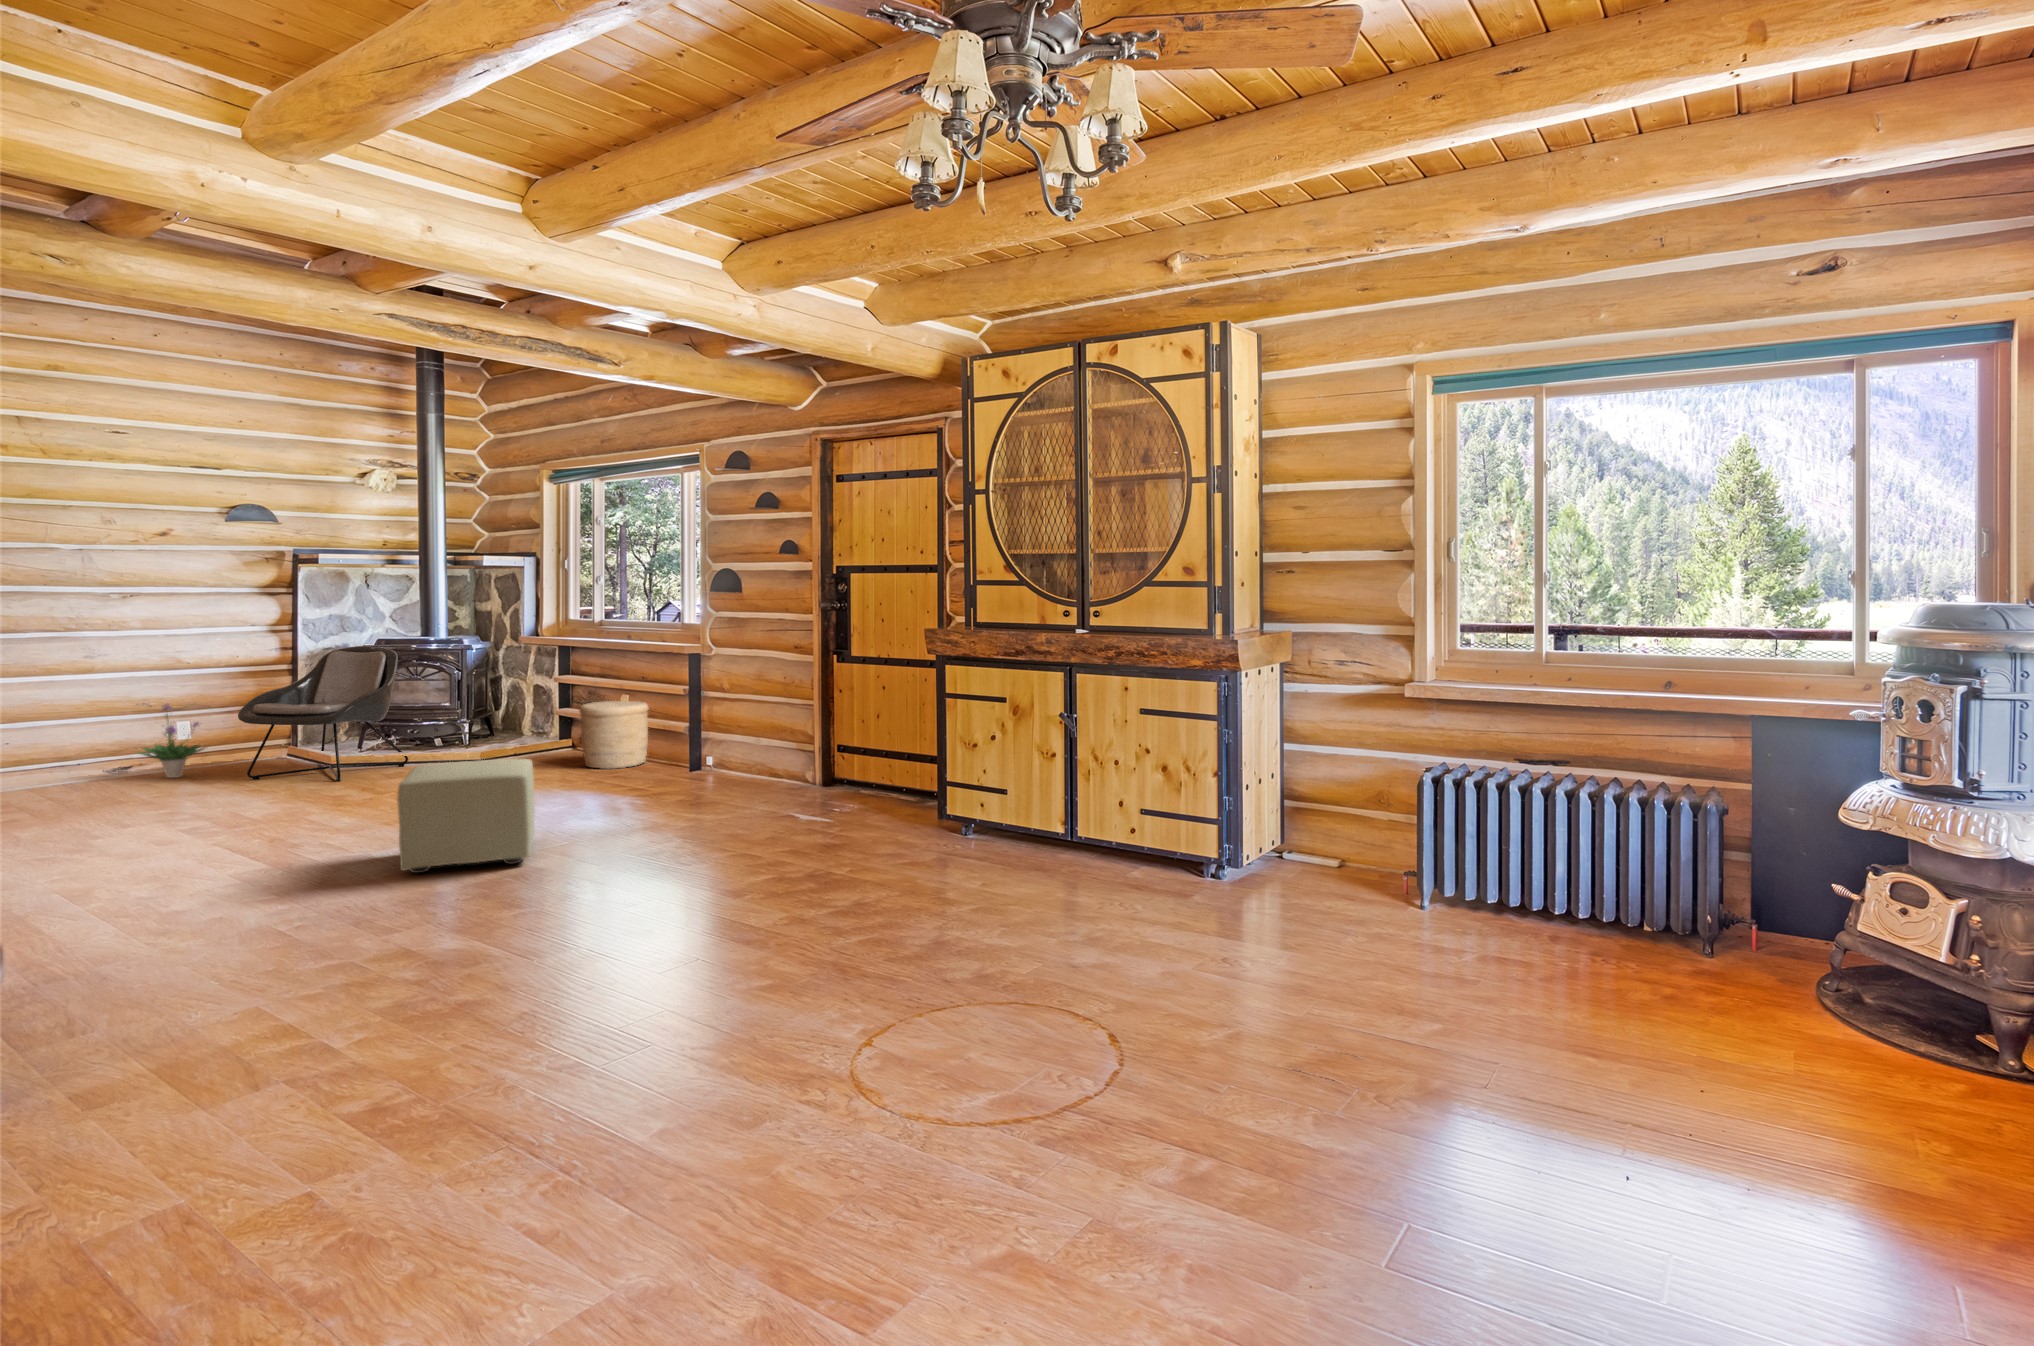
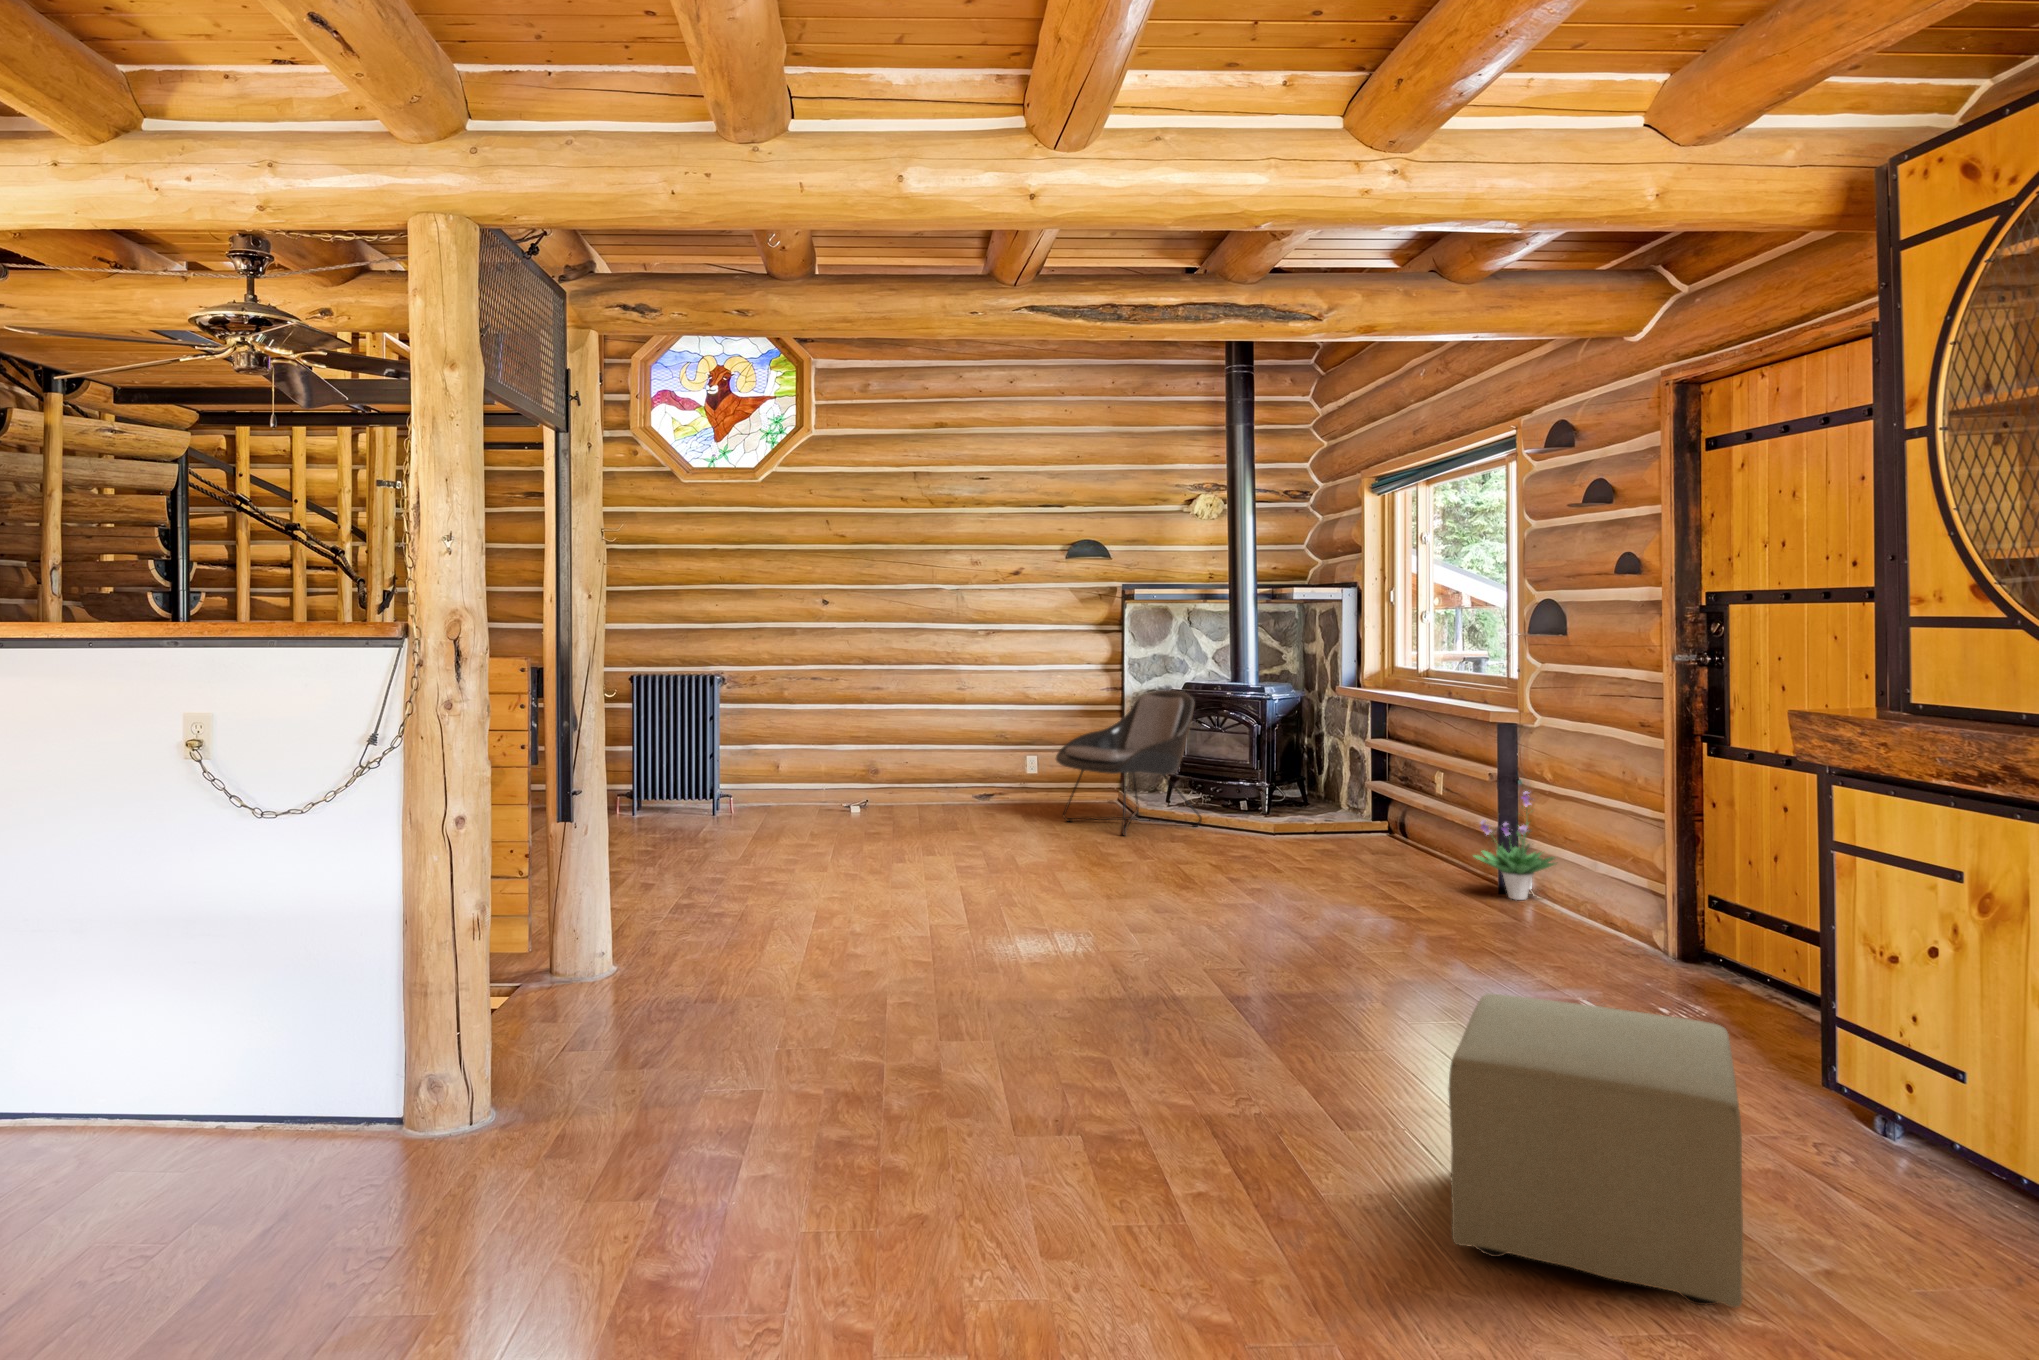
woven basket: present [579,701,649,769] -> none [1364,776,1454,869]
potted plant: present [139,704,205,778] -> present [1473,791,1555,900]
ottoman: present [397,759,535,873] -> present [1449,994,1743,1307]

